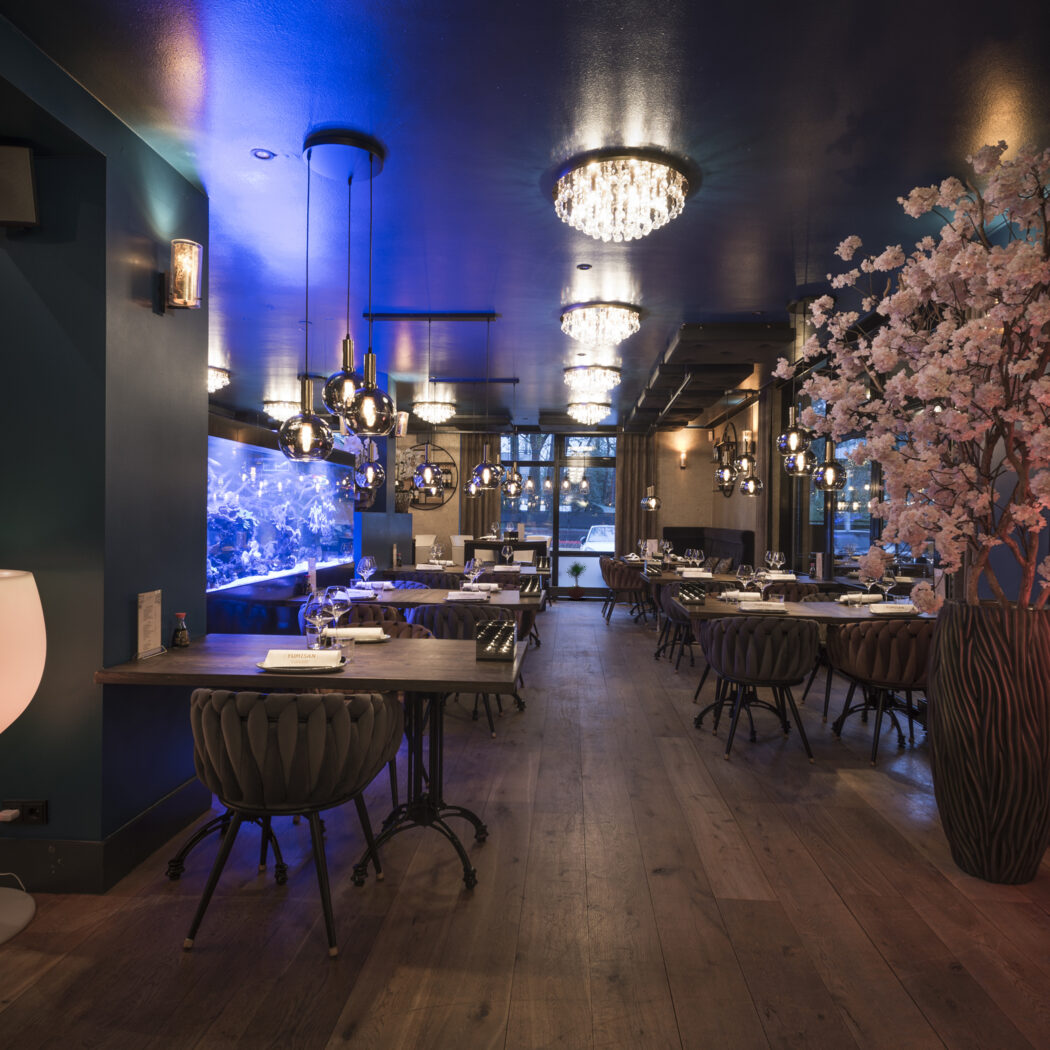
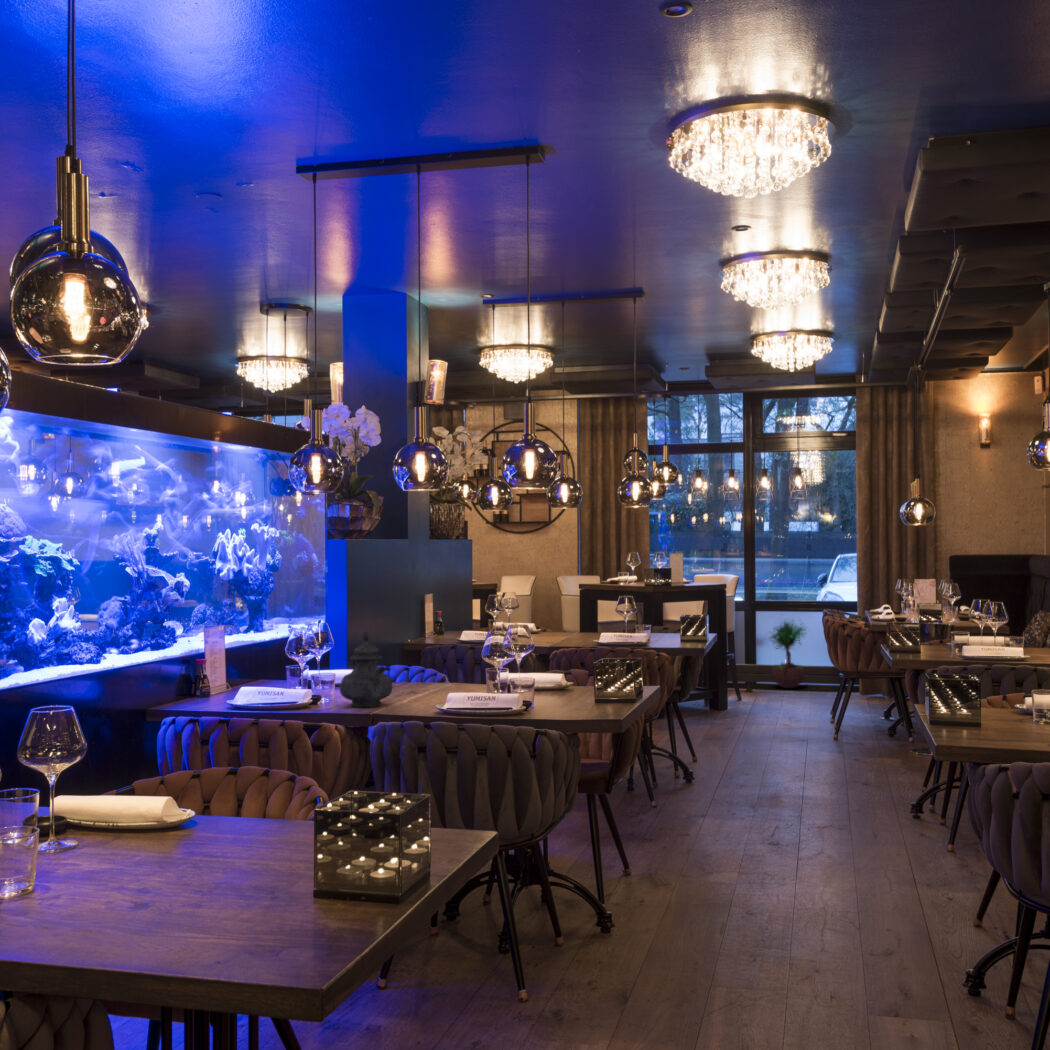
teapot: none [387,561,415,600] -> present [340,632,392,707]

